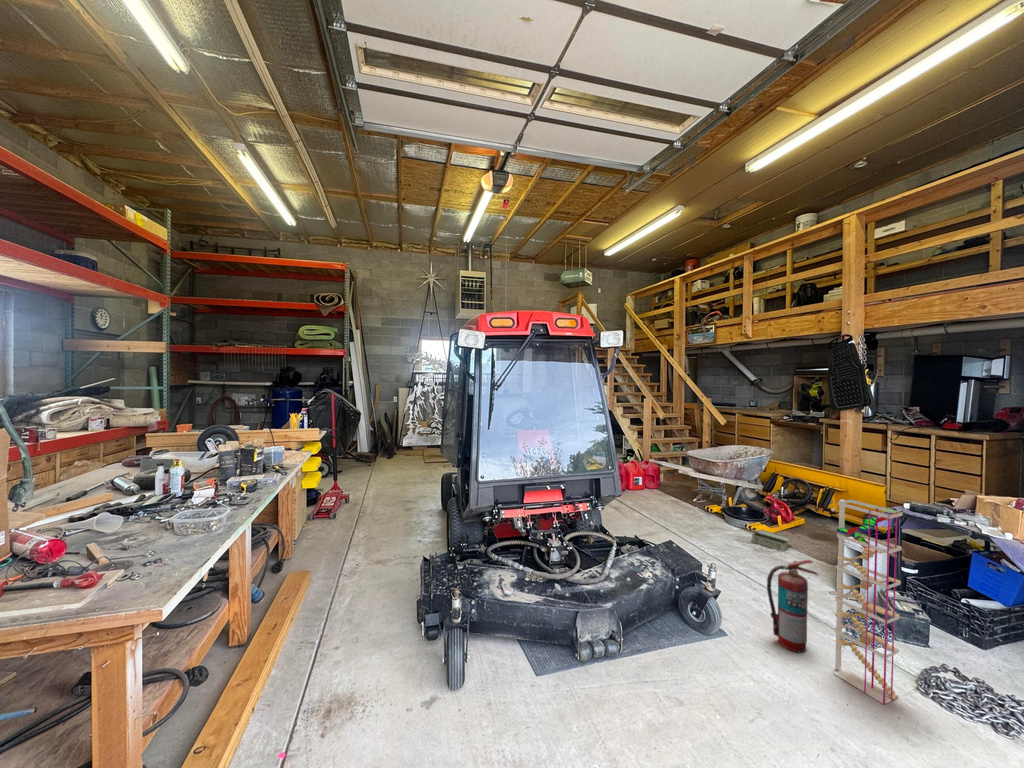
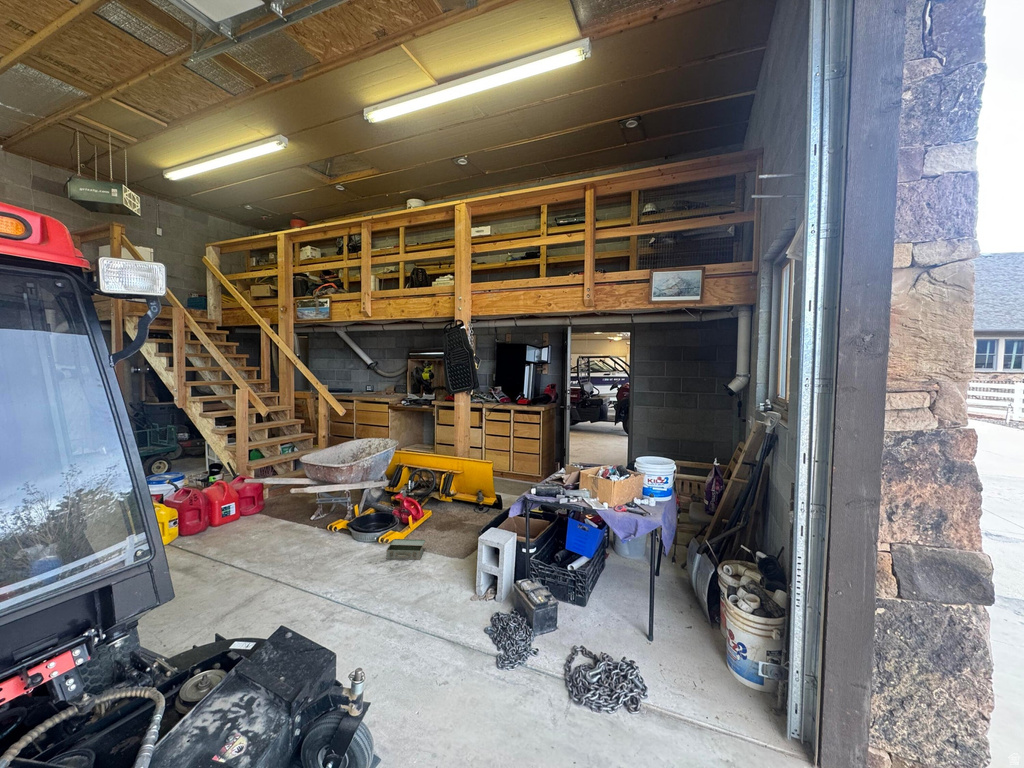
shelving unit: present [834,499,903,704] -> none [505,509,566,744]
fire extinguisher: present [767,560,818,653] -> none [430,594,484,724]

